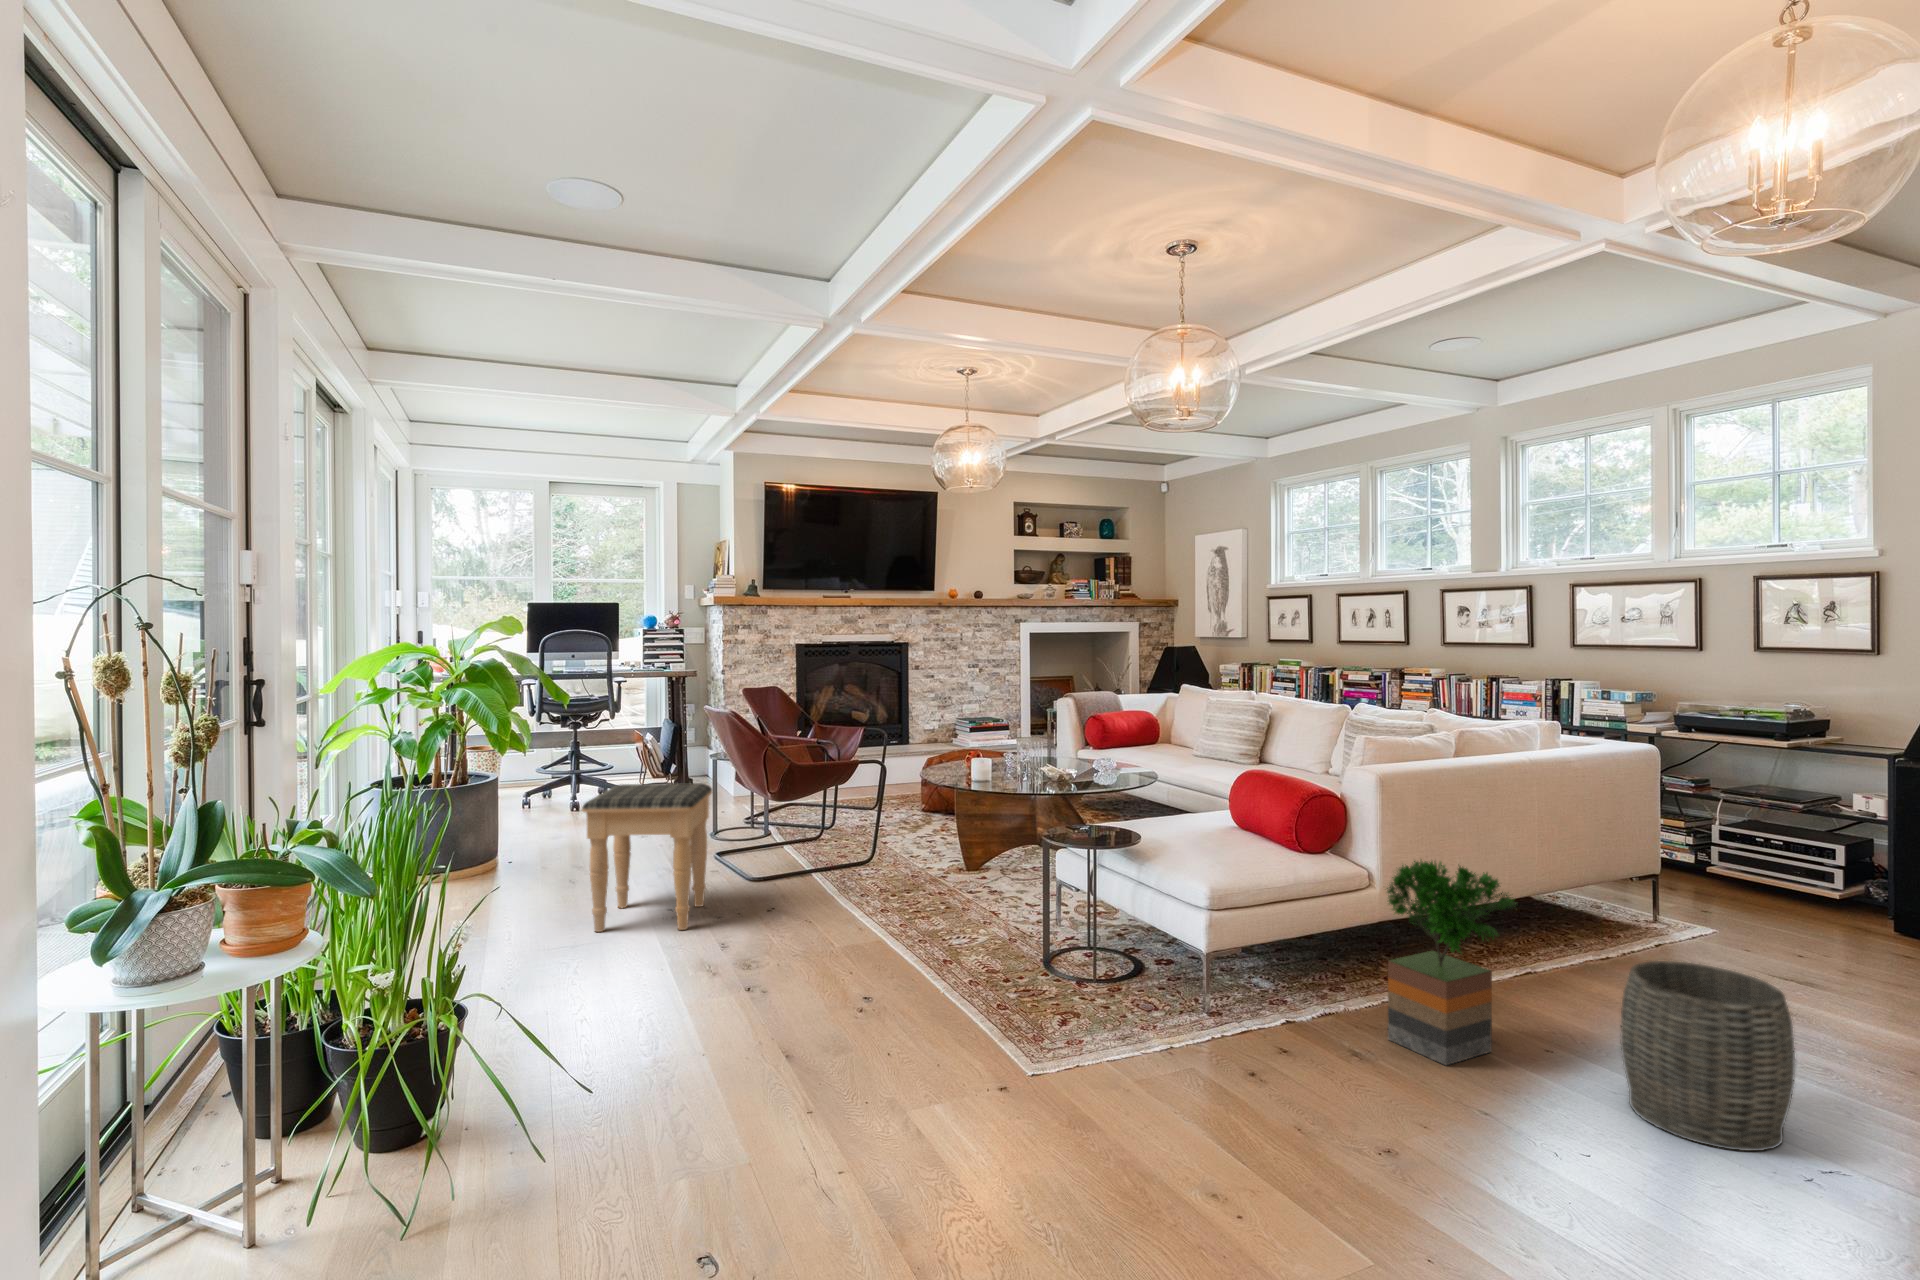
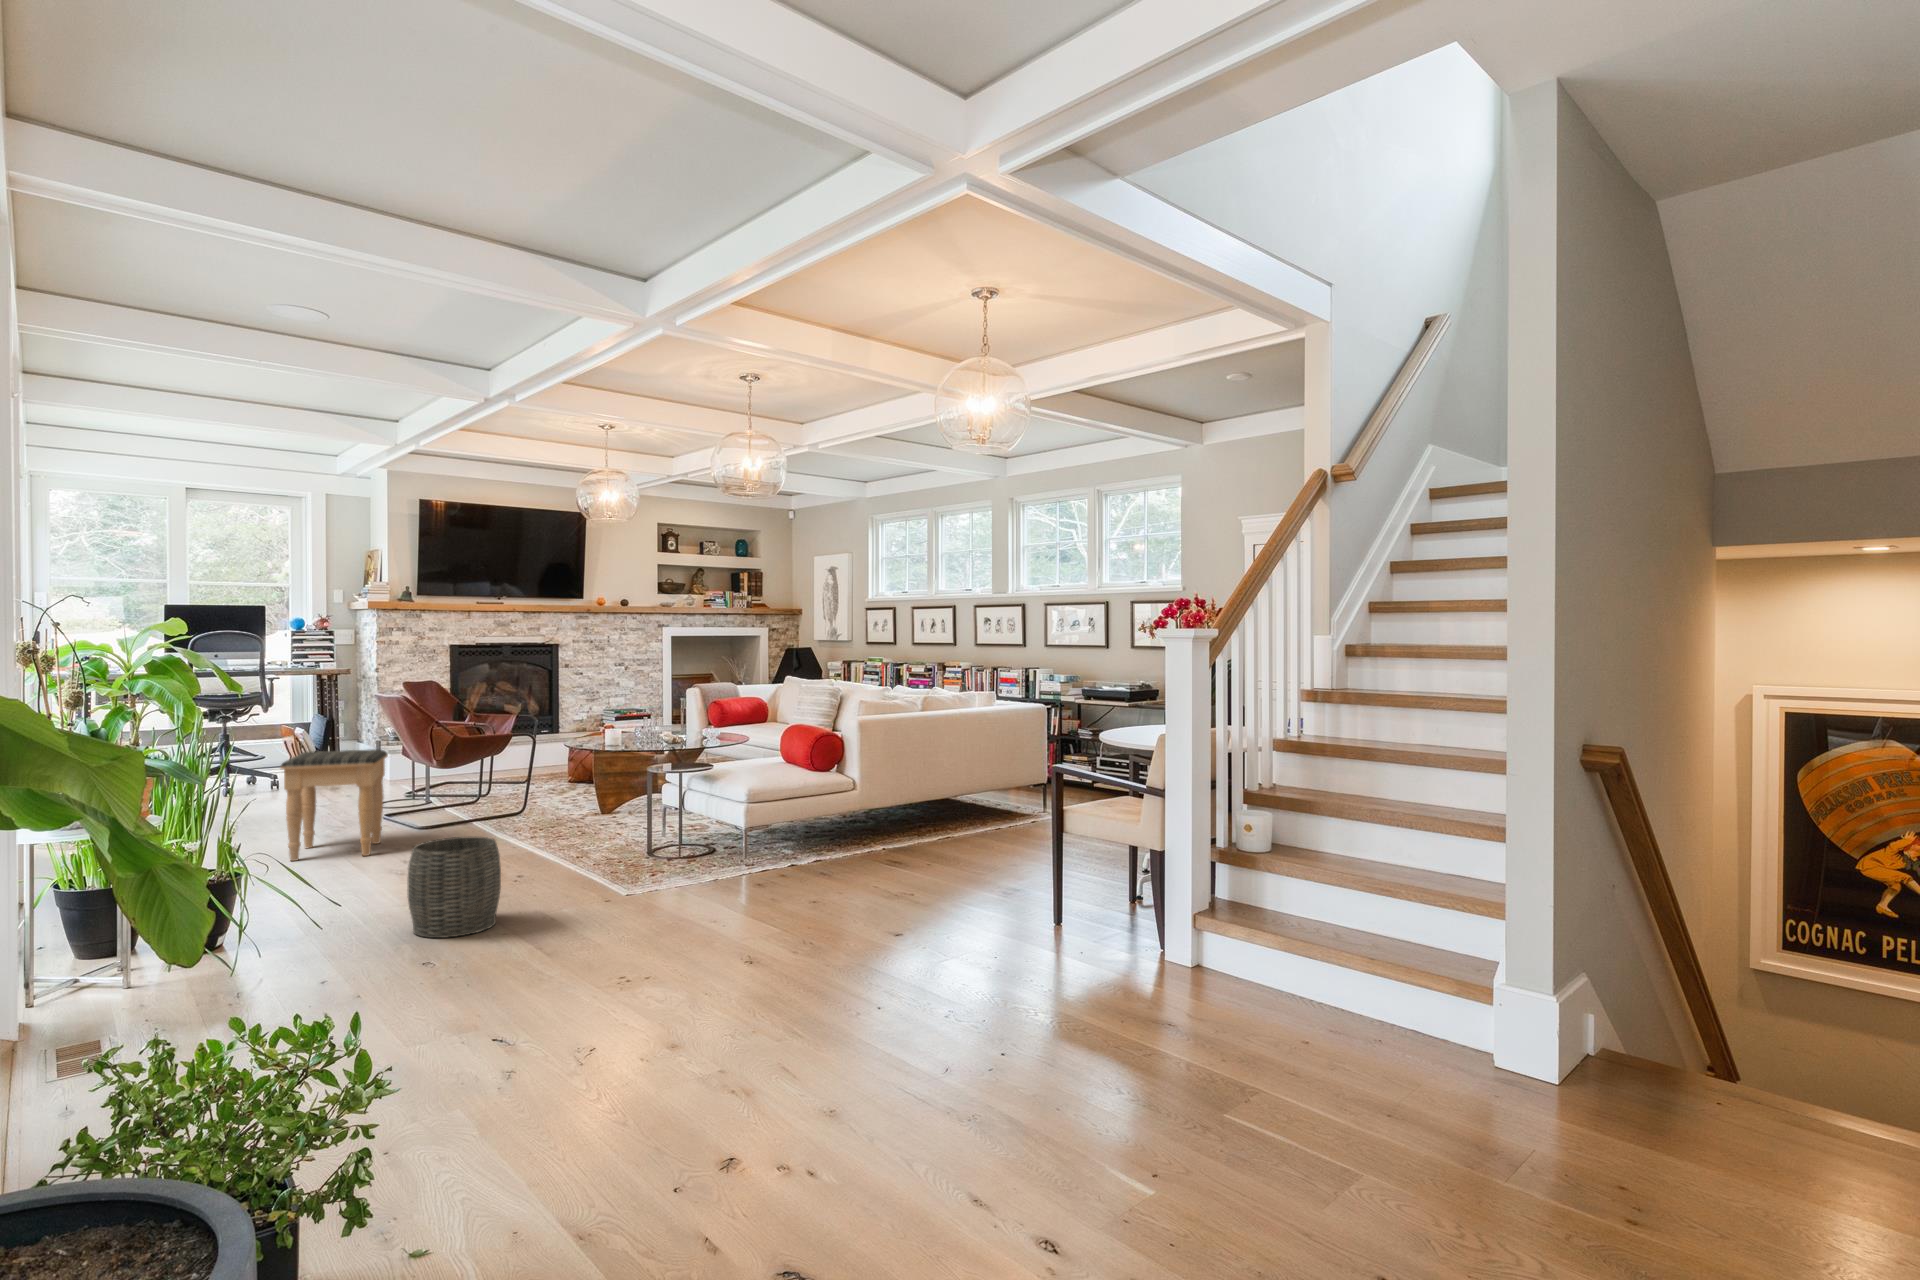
potted tree: present [1387,861,1516,1065] -> none [837,764,911,876]
woven basket: present [1621,961,1795,1151] -> present [408,837,501,938]

